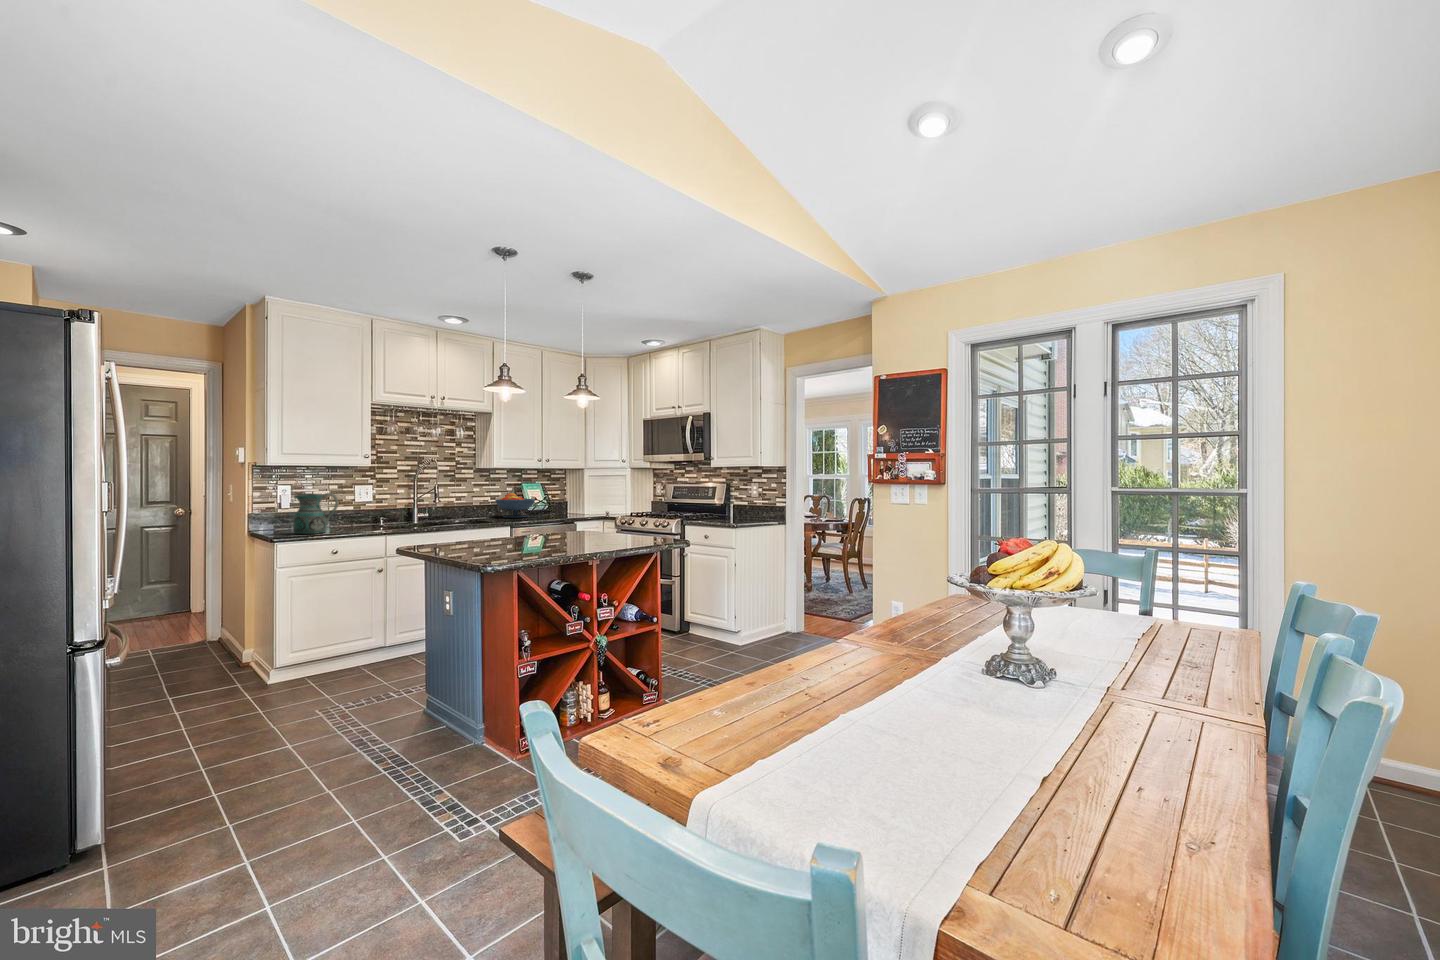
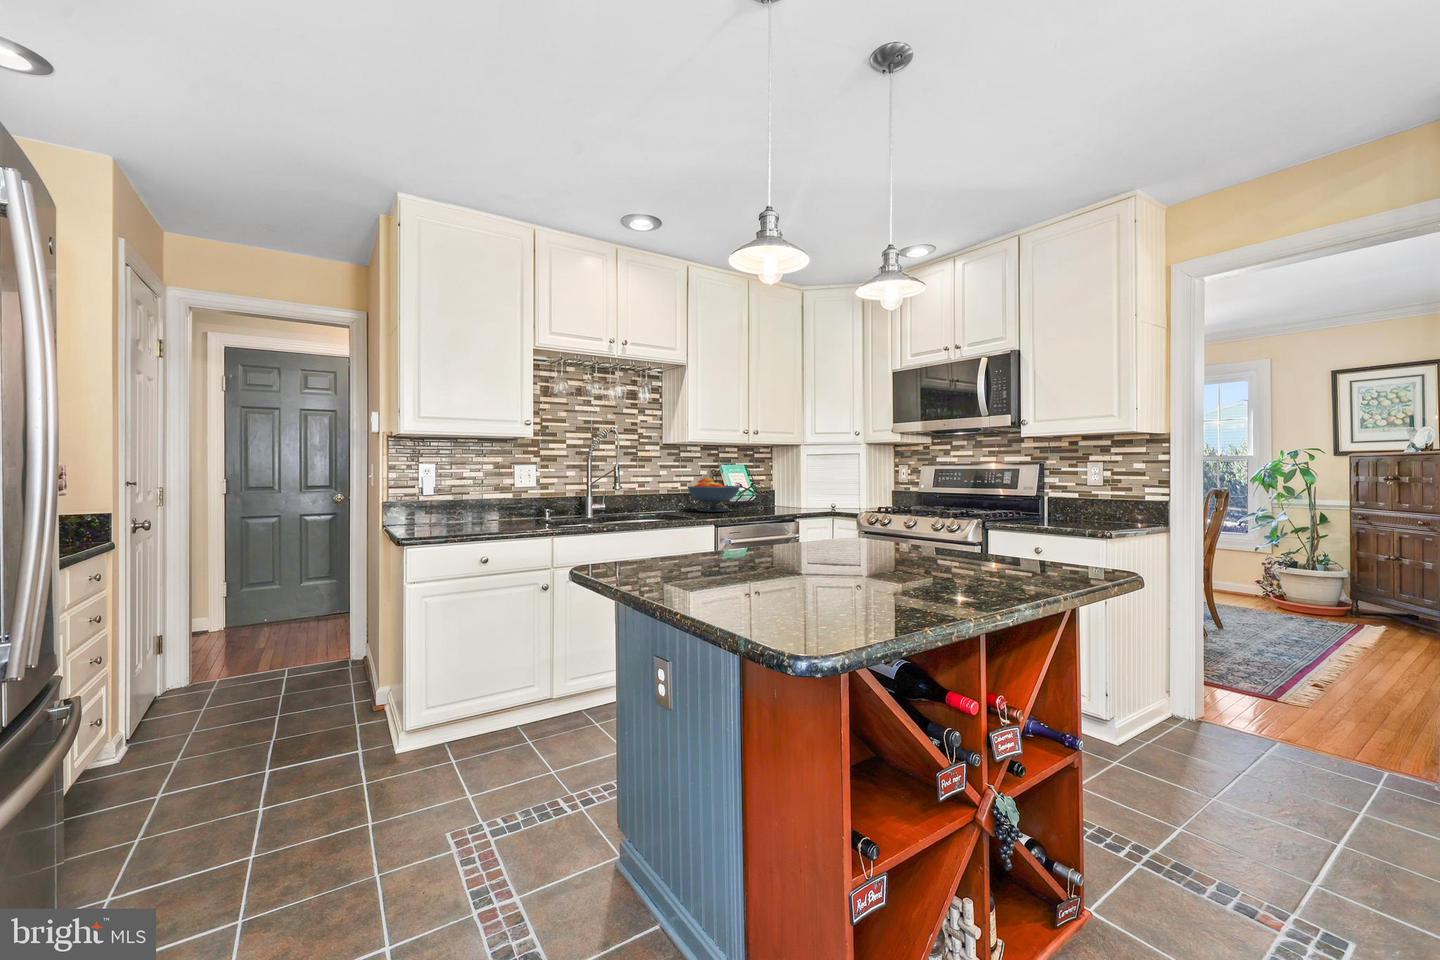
ceramic pitcher: present [293,493,338,534] -> none [436,473,493,532]

